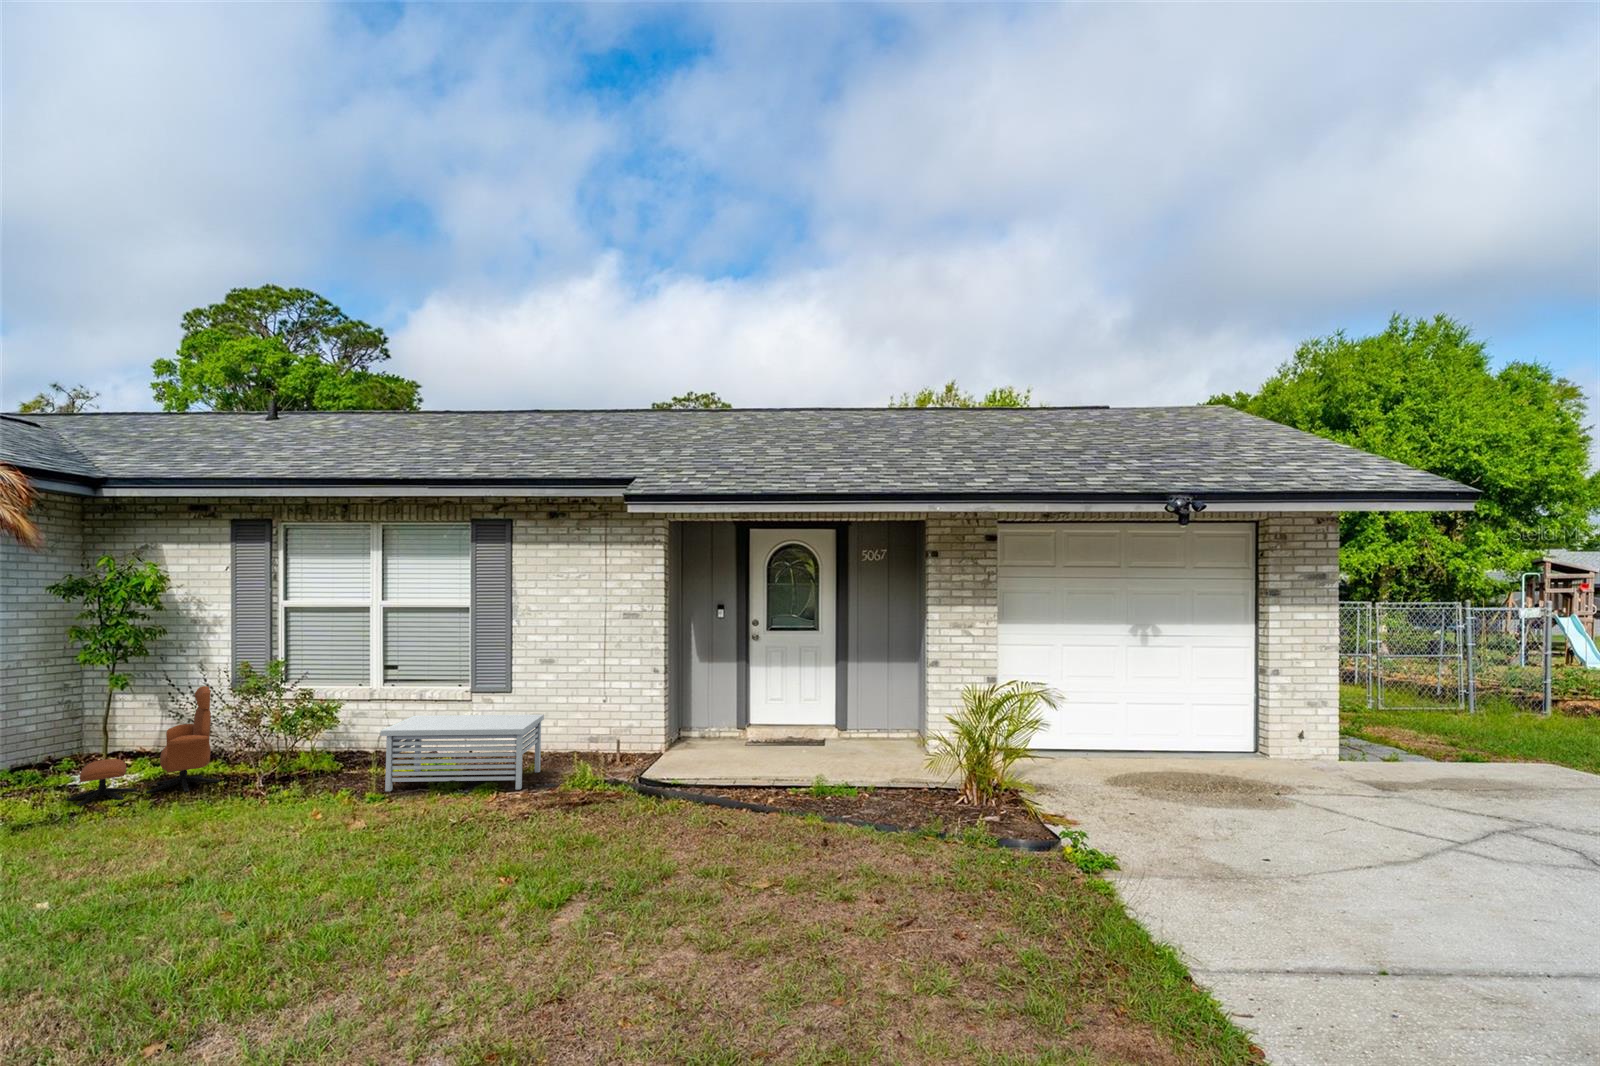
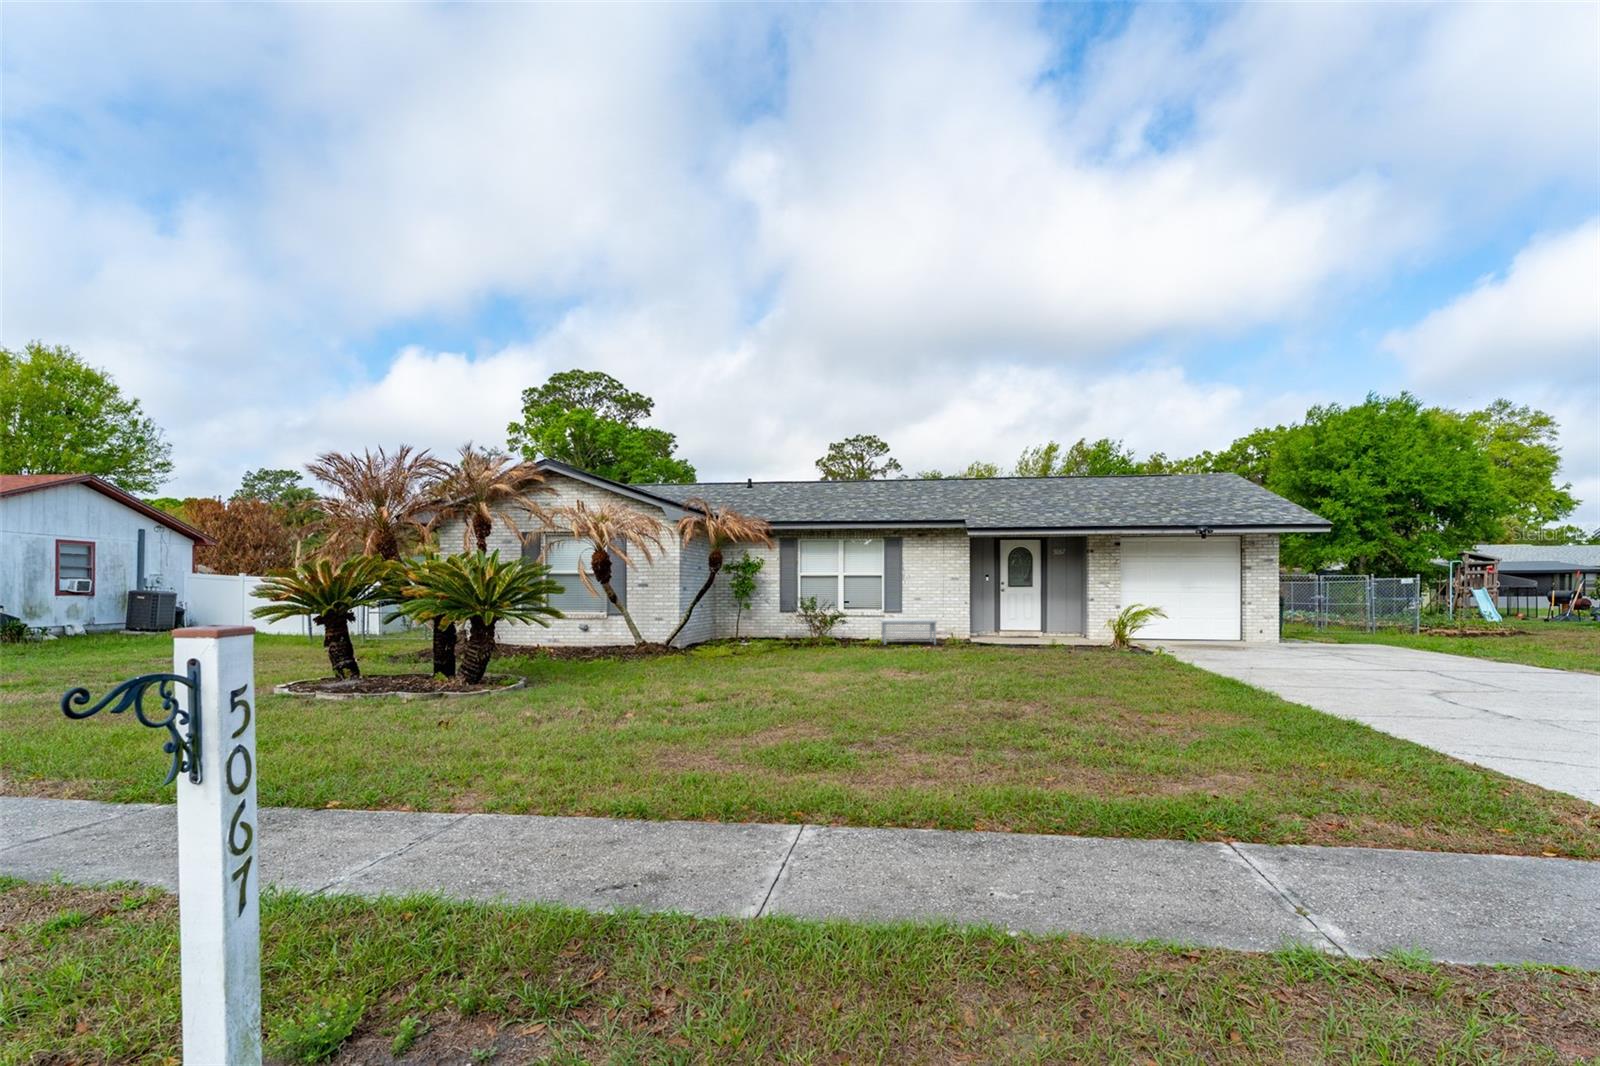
lounge chair: present [66,686,220,806] -> none [773,606,815,646]

